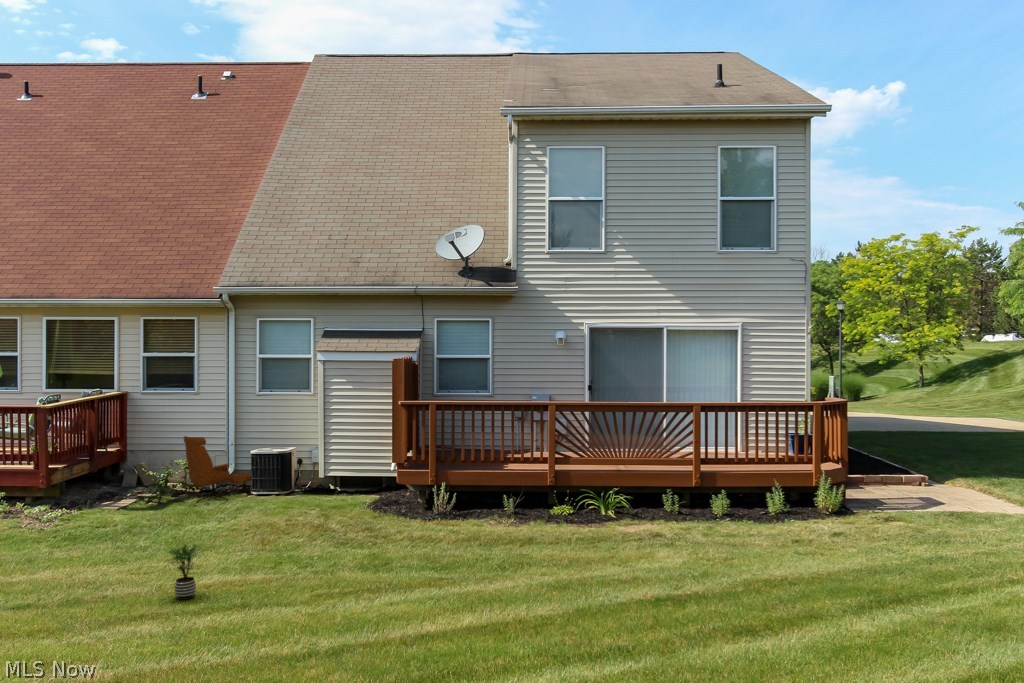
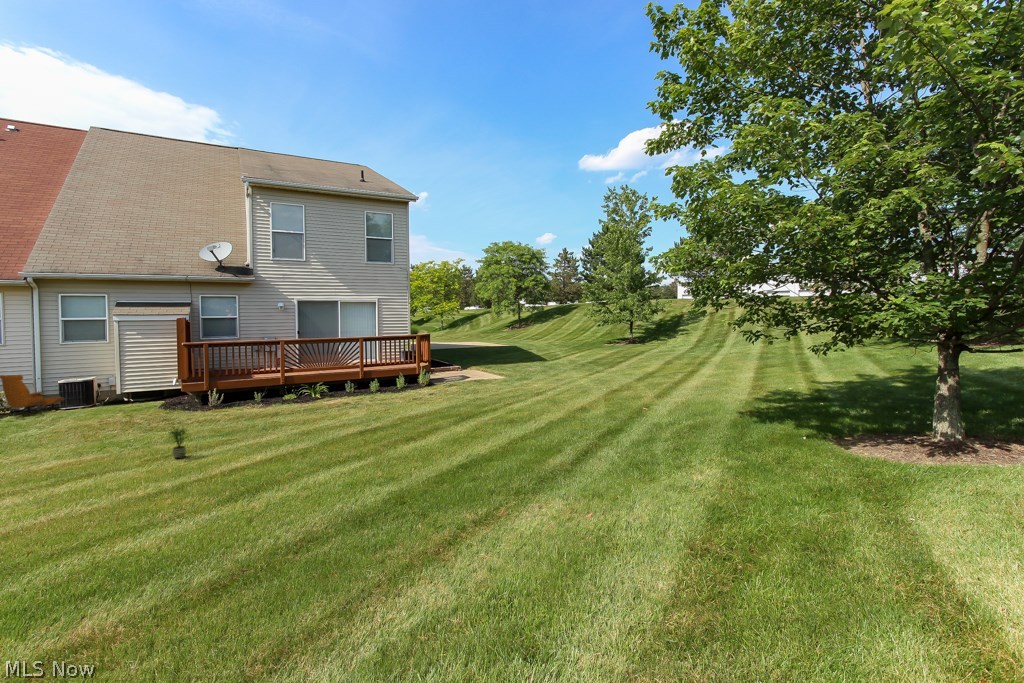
potted plant: present [168,544,200,600] -> present [168,428,188,459]

